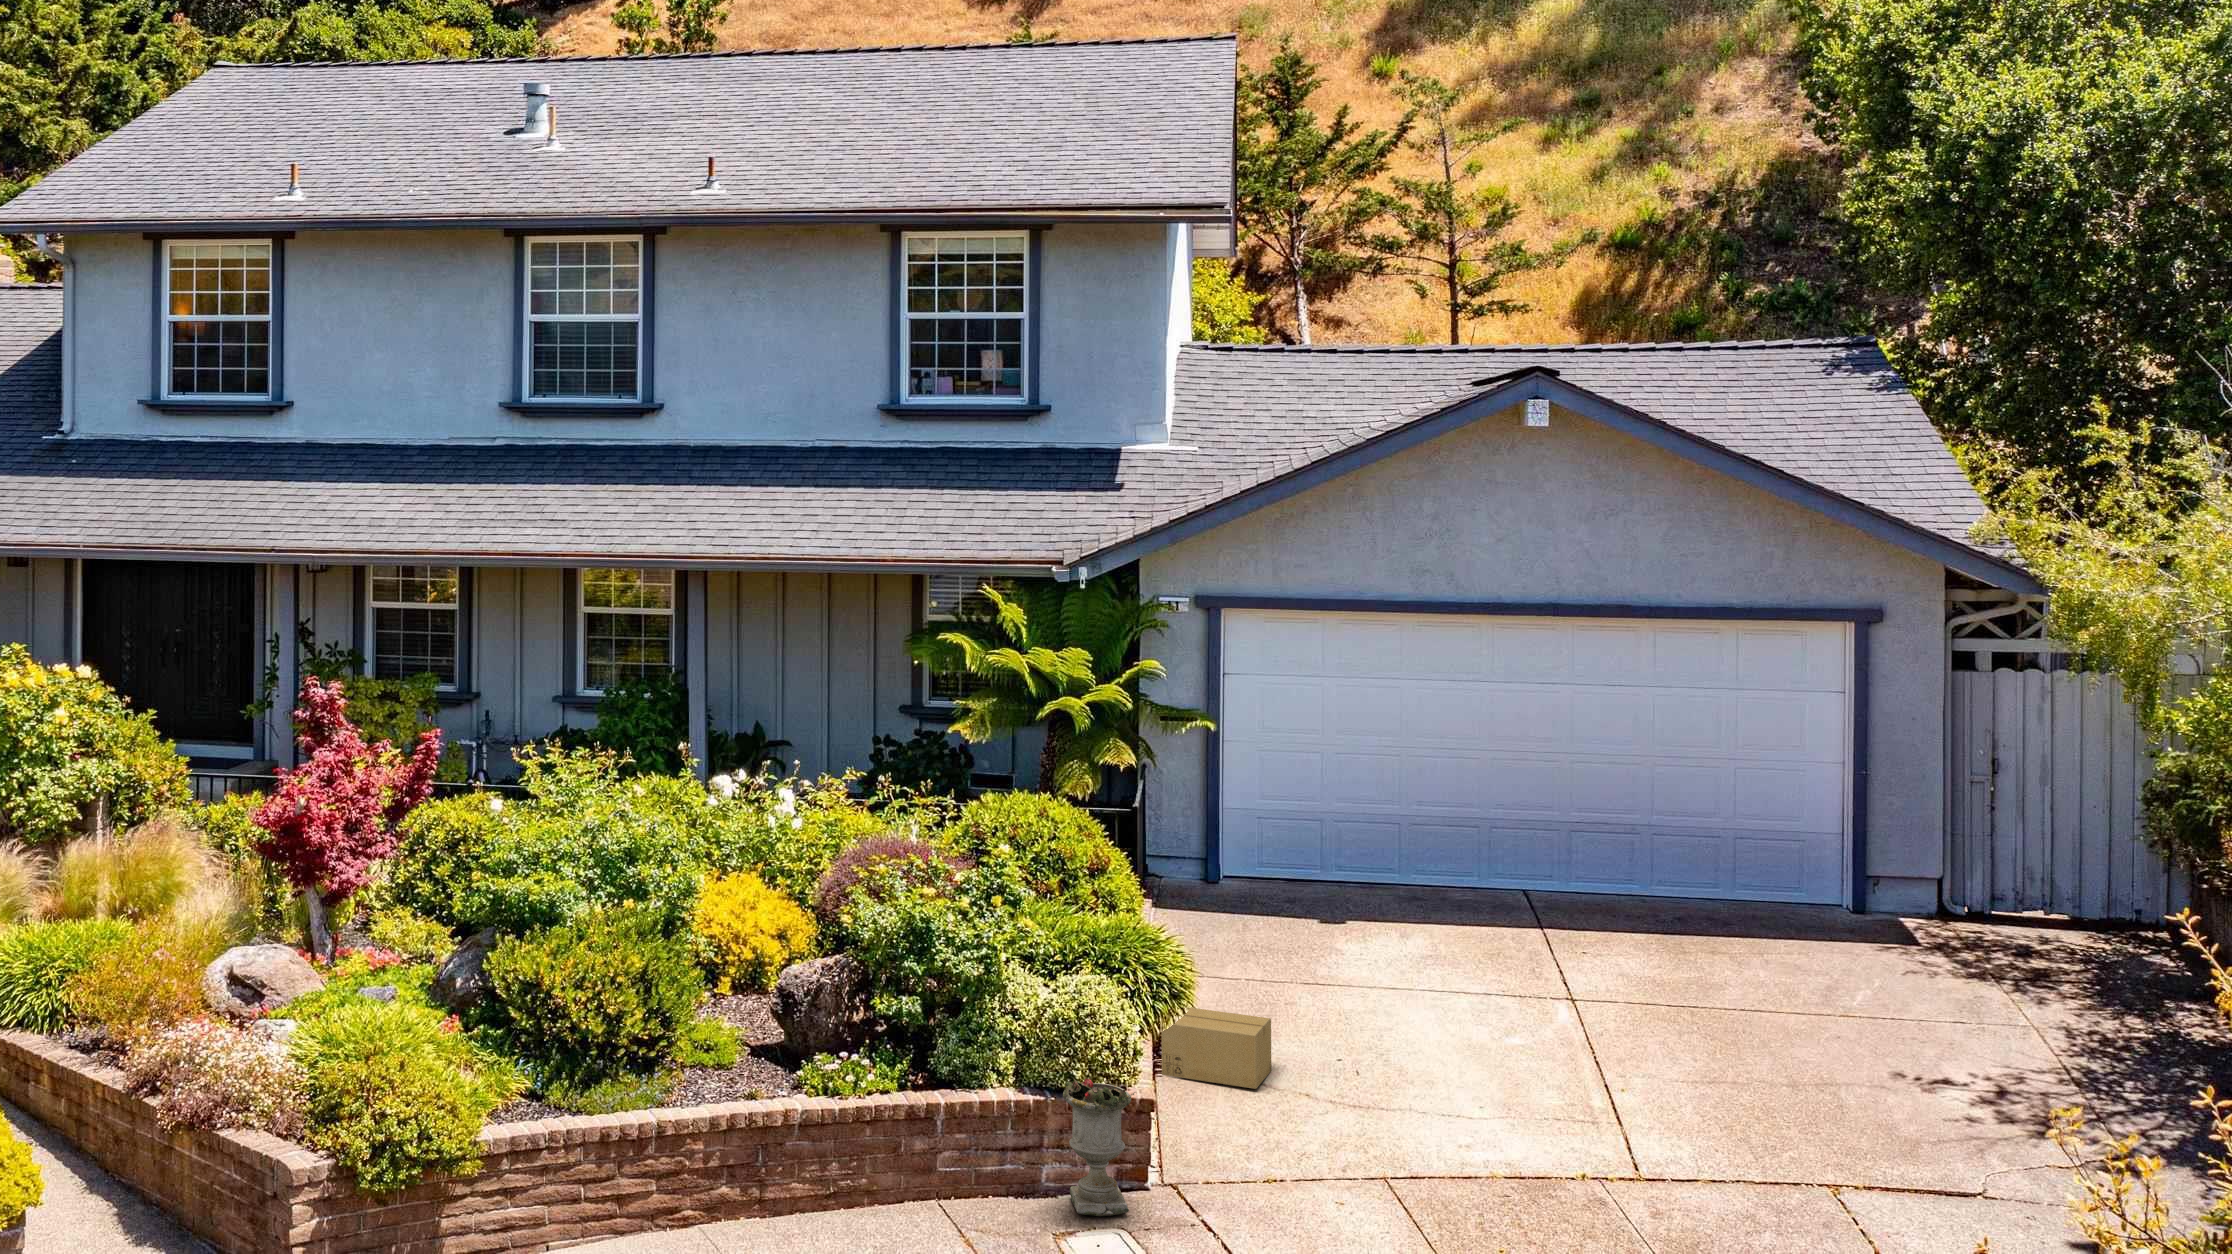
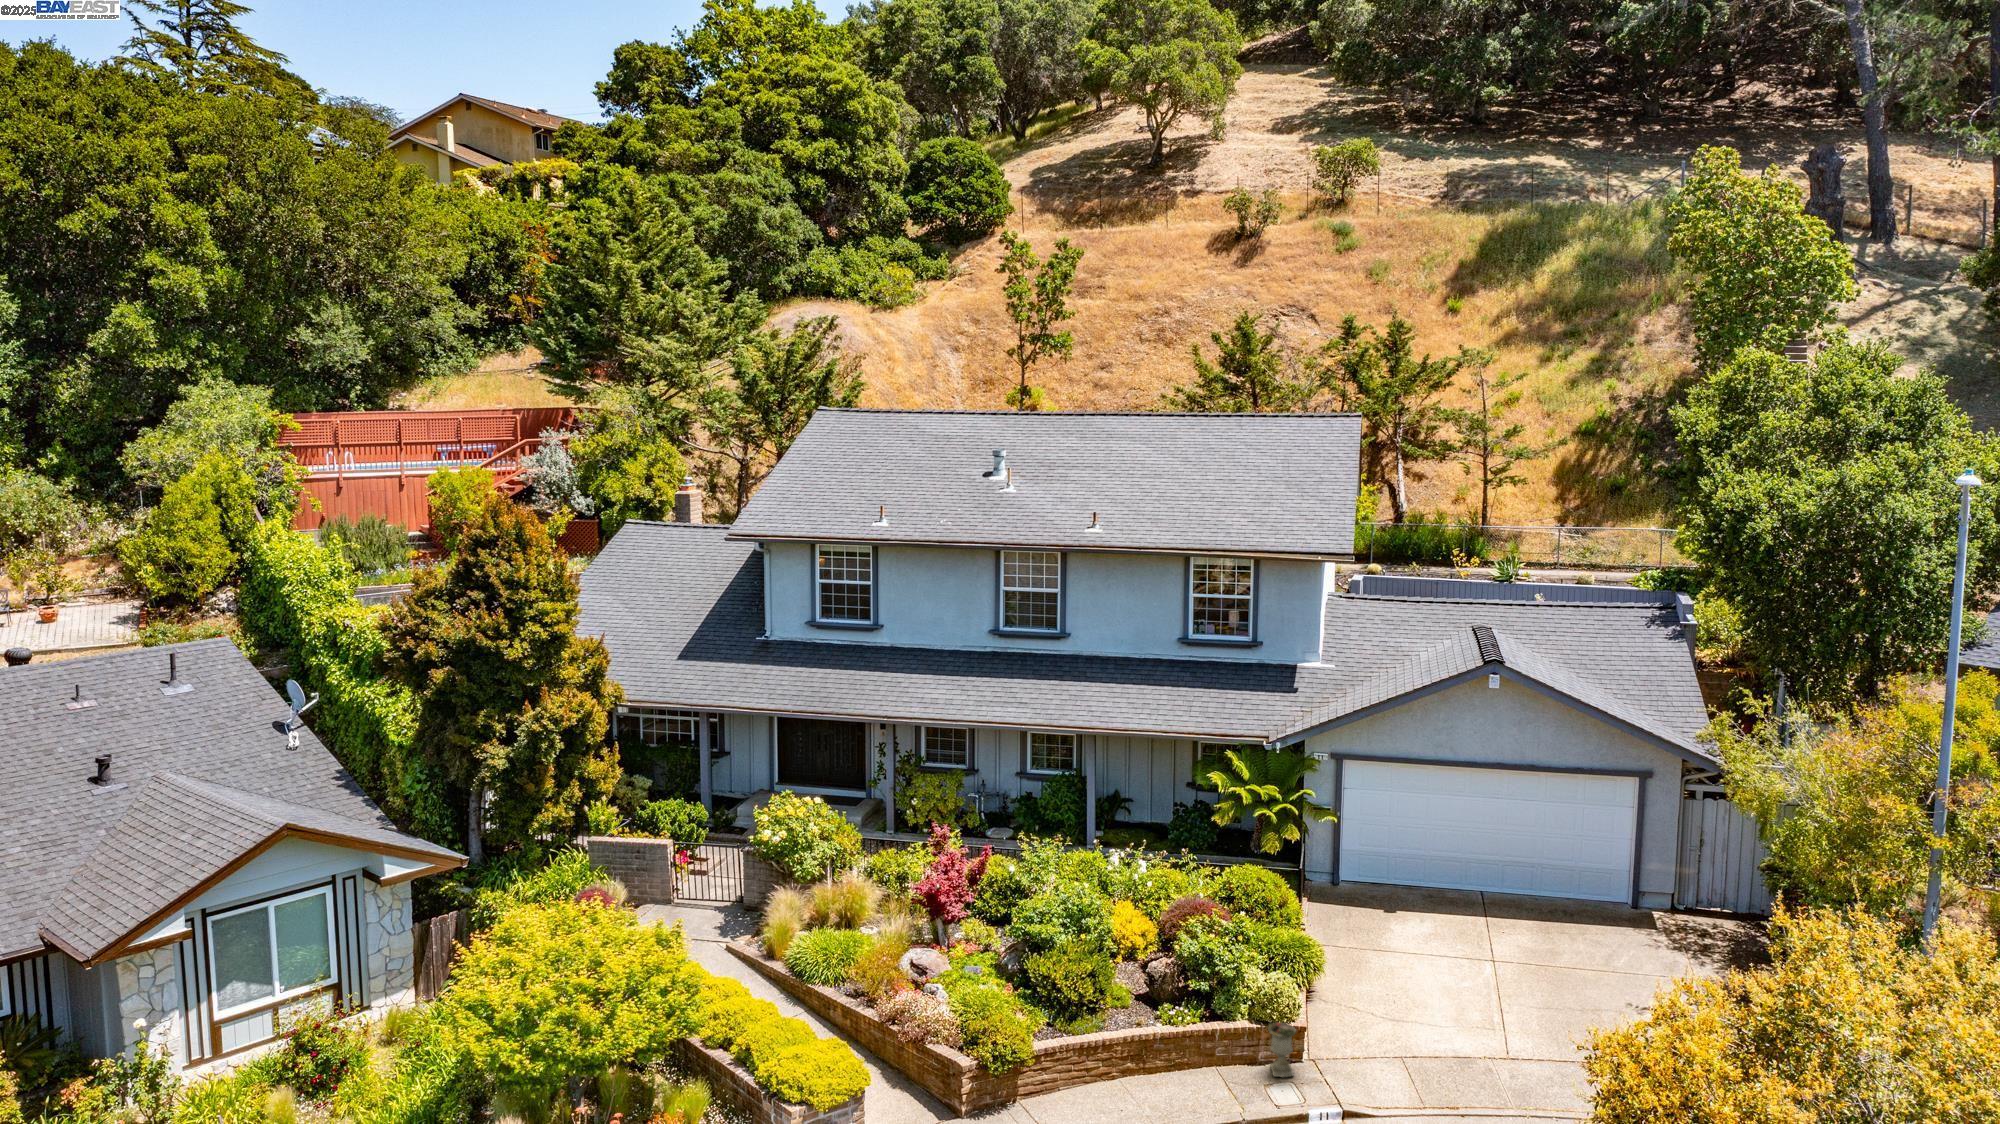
cardboard box: present [1161,1008,1271,1089] -> none [1309,972,1357,1013]

